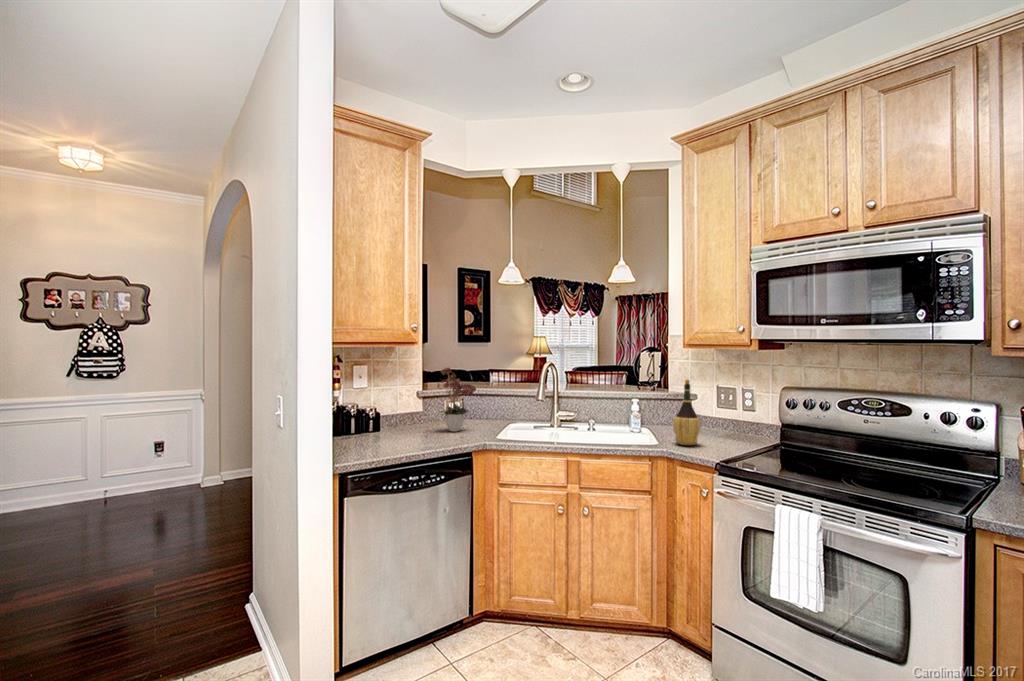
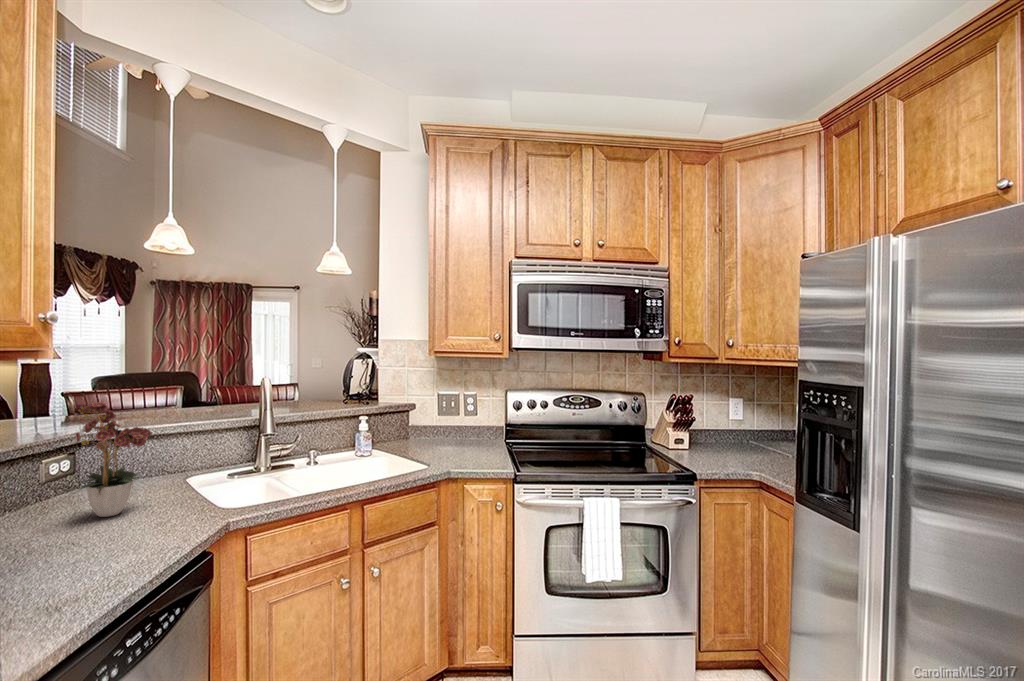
wine bottle: present [673,380,700,445] -> none [436,391,464,461]

